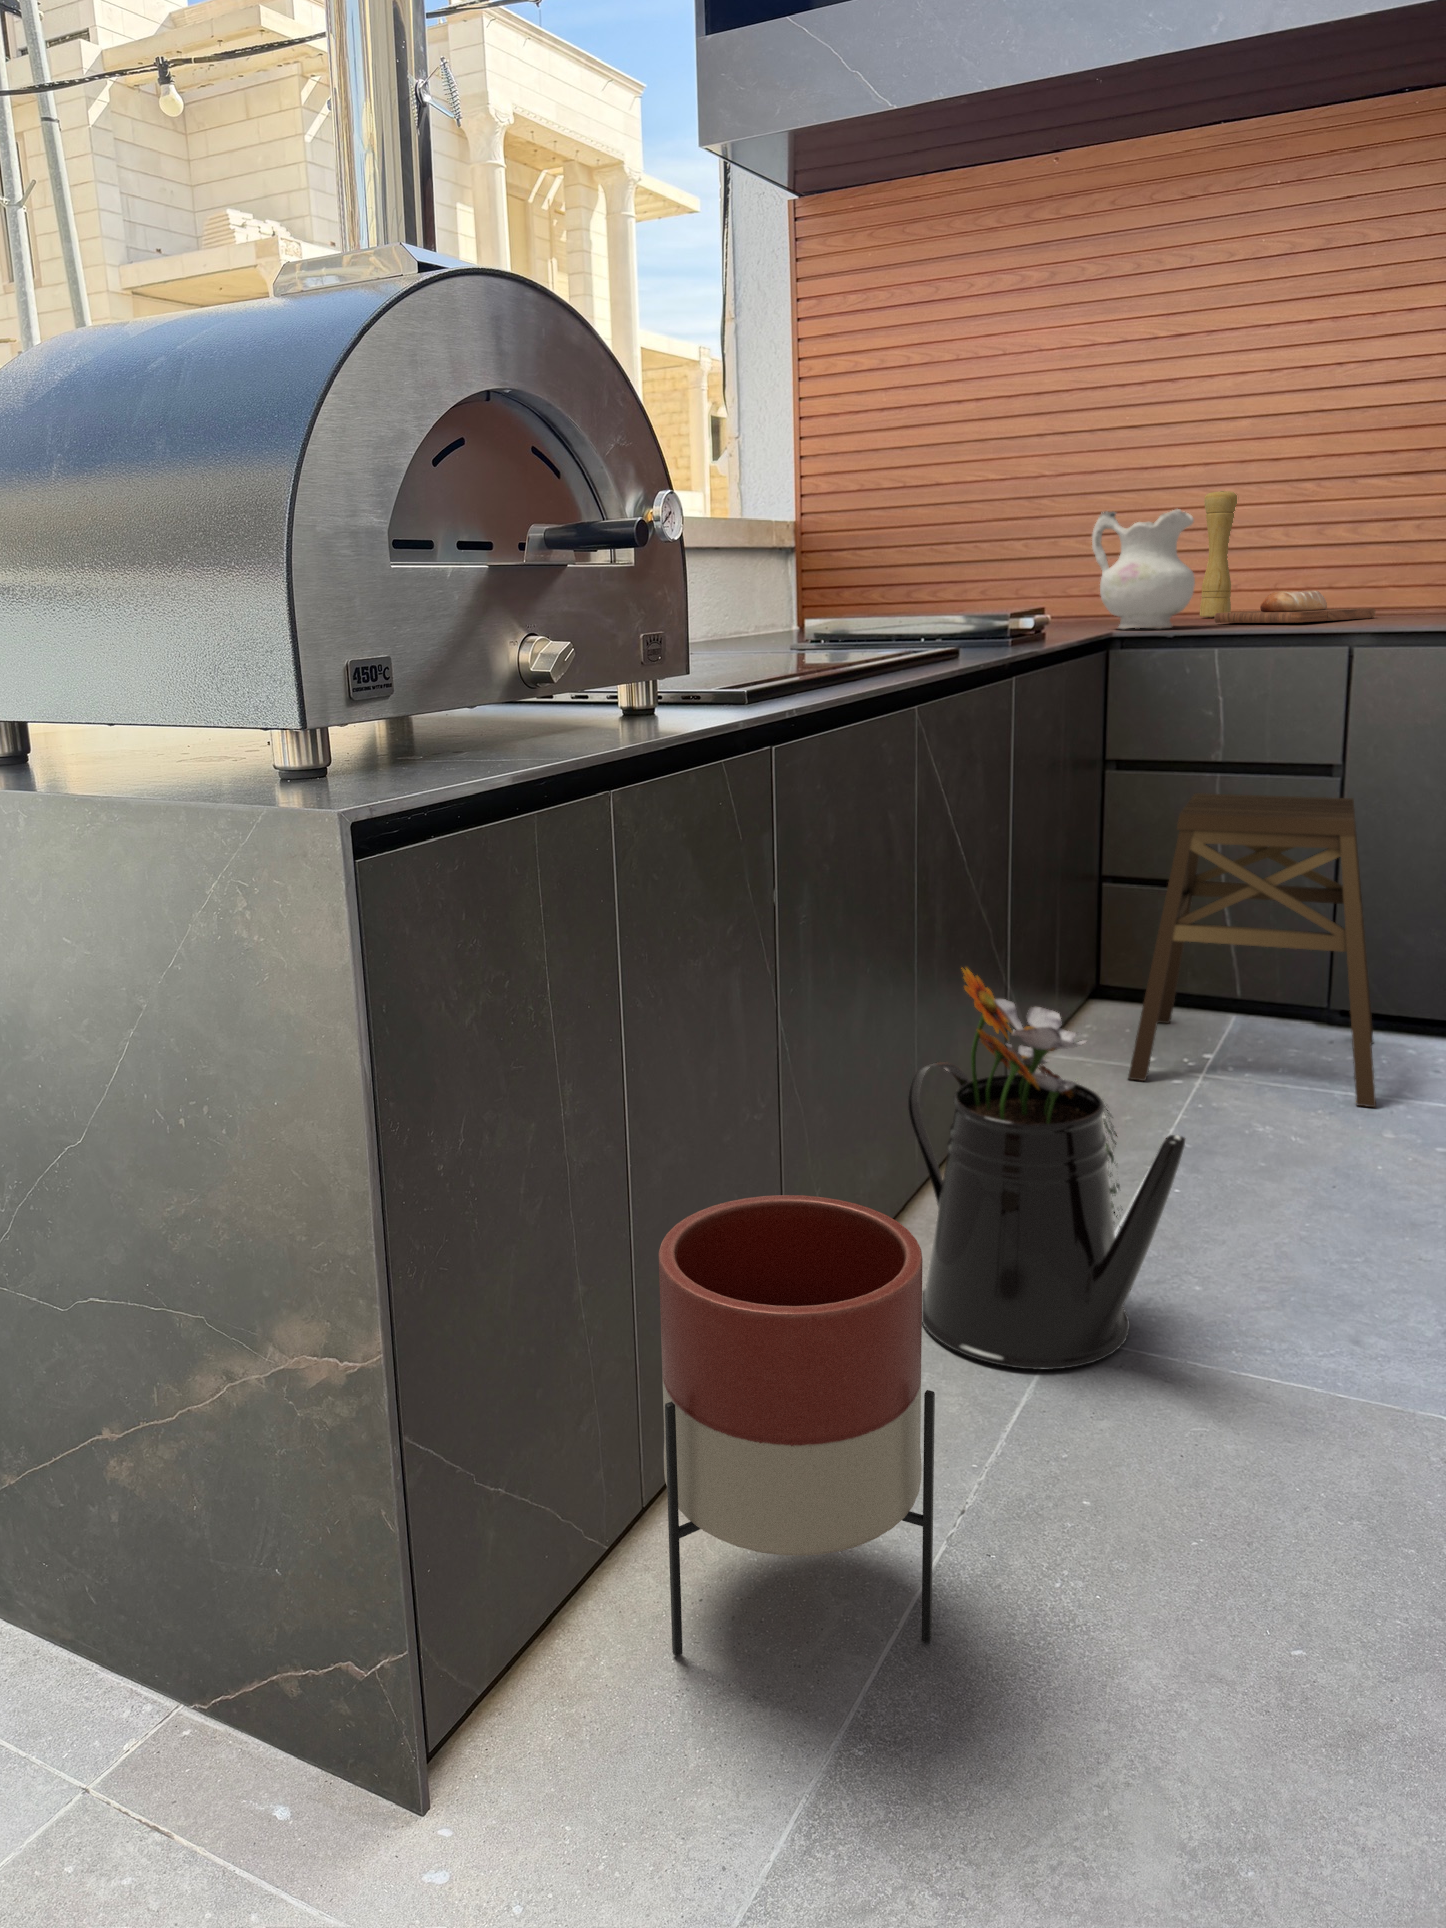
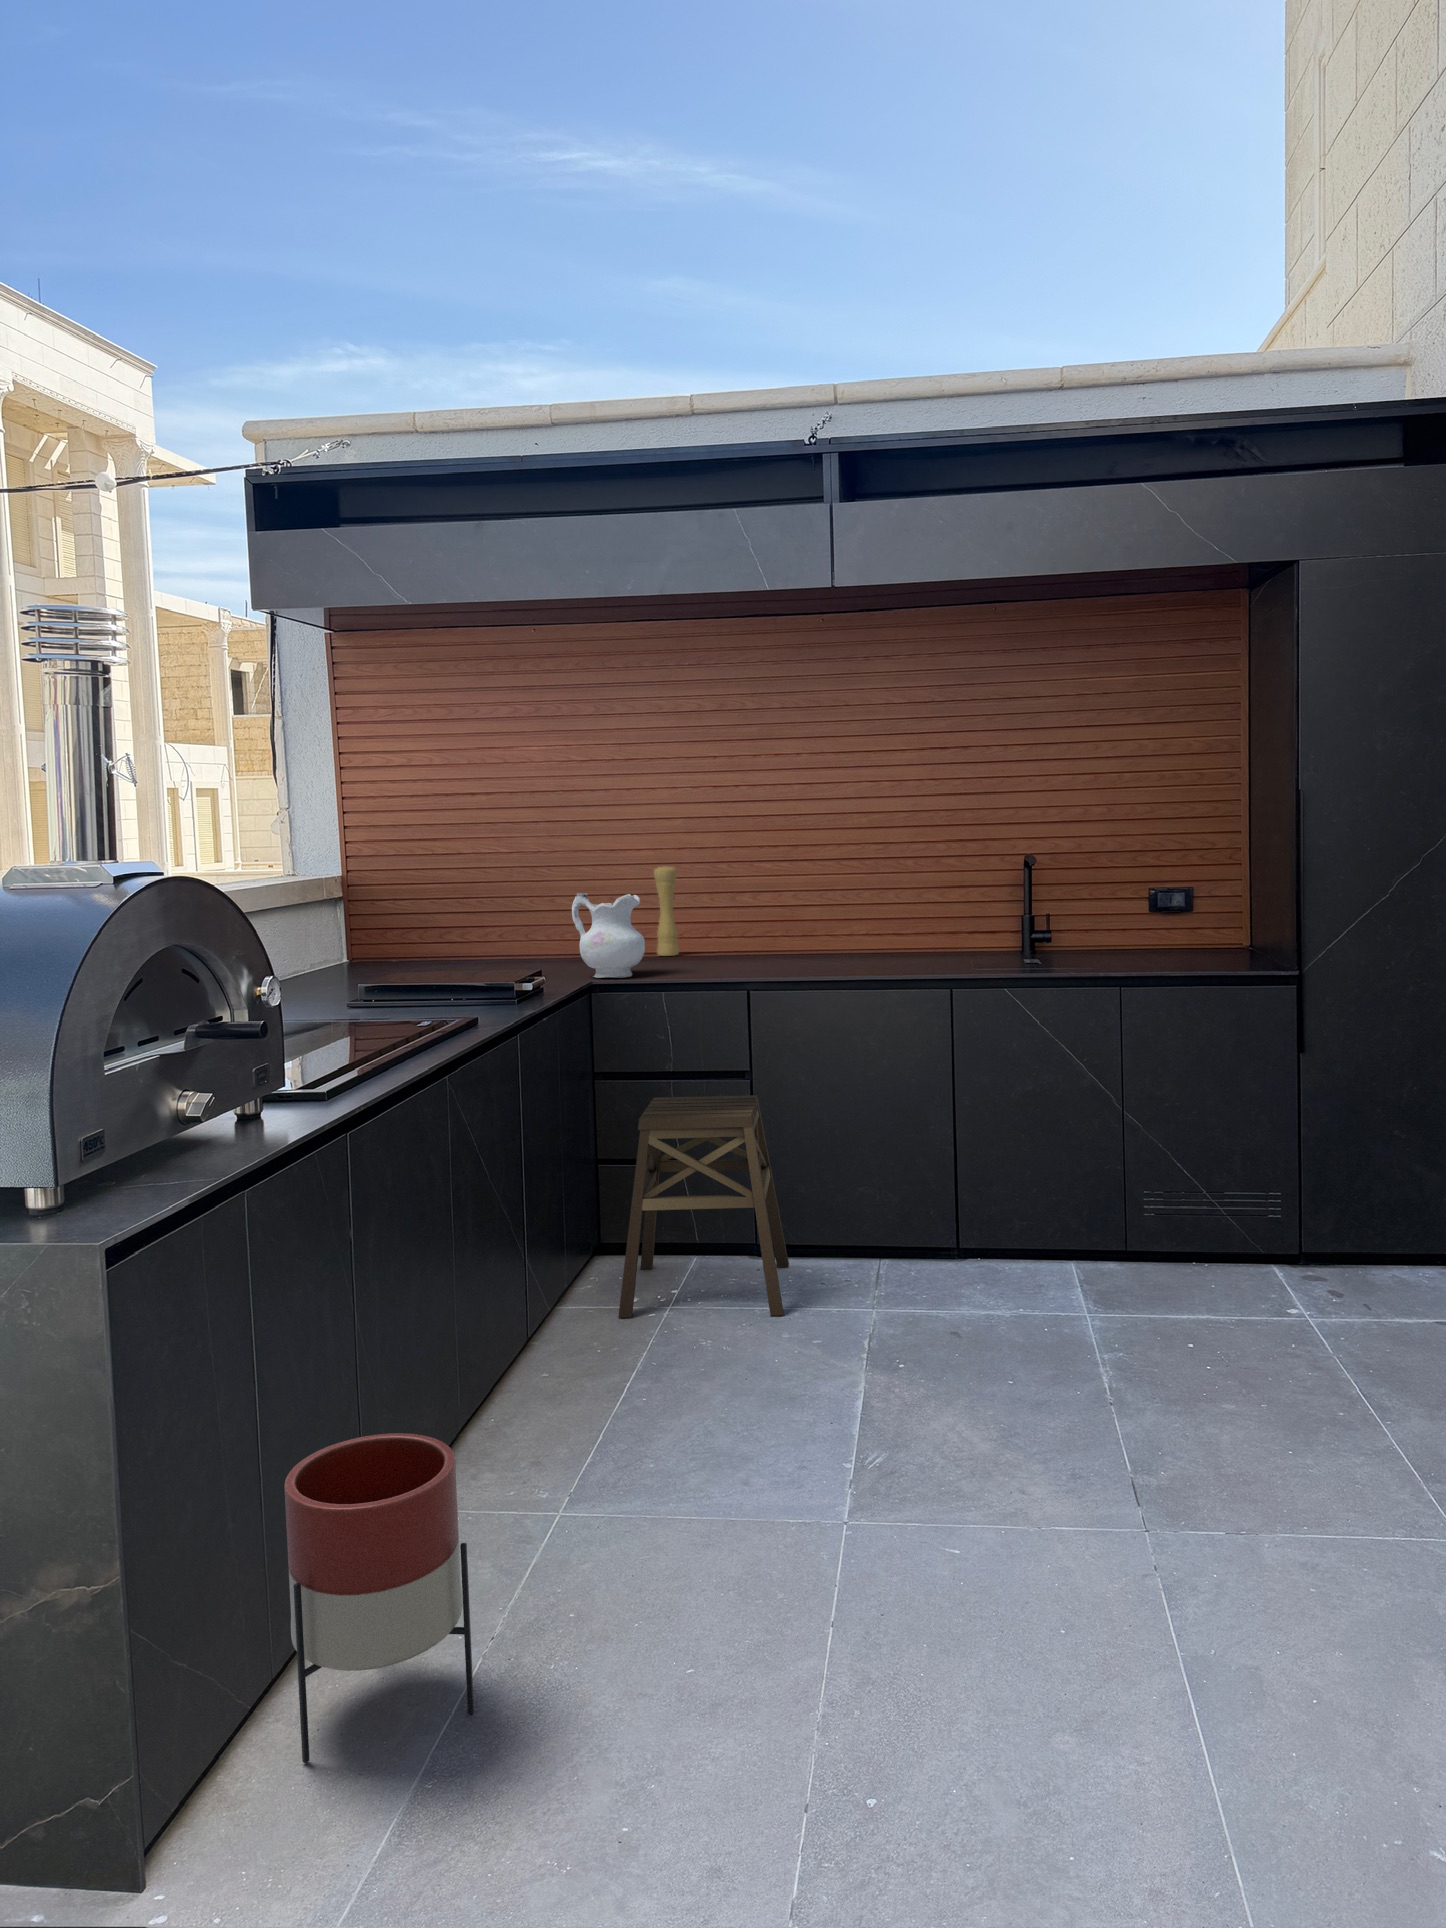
bread loaf: present [1214,590,1375,623] -> none [663,940,771,969]
watering can: present [908,968,1185,1370] -> none [450,1252,626,1538]

